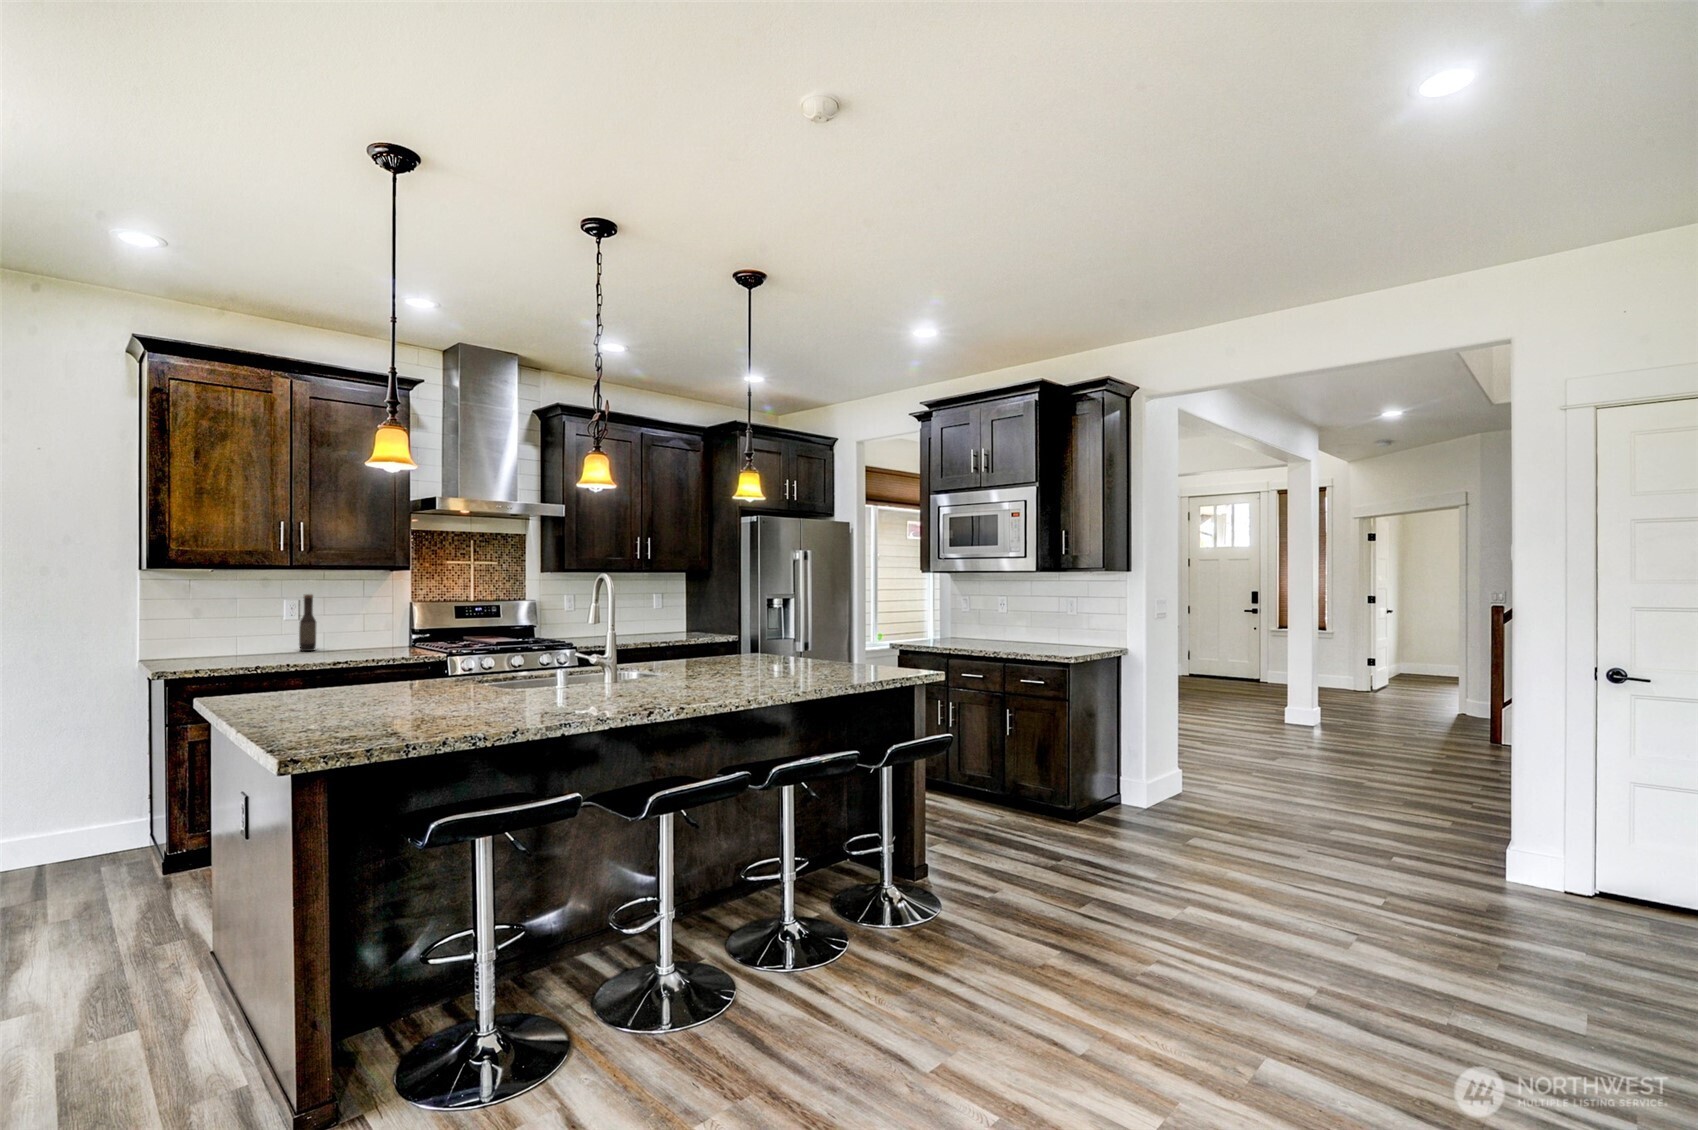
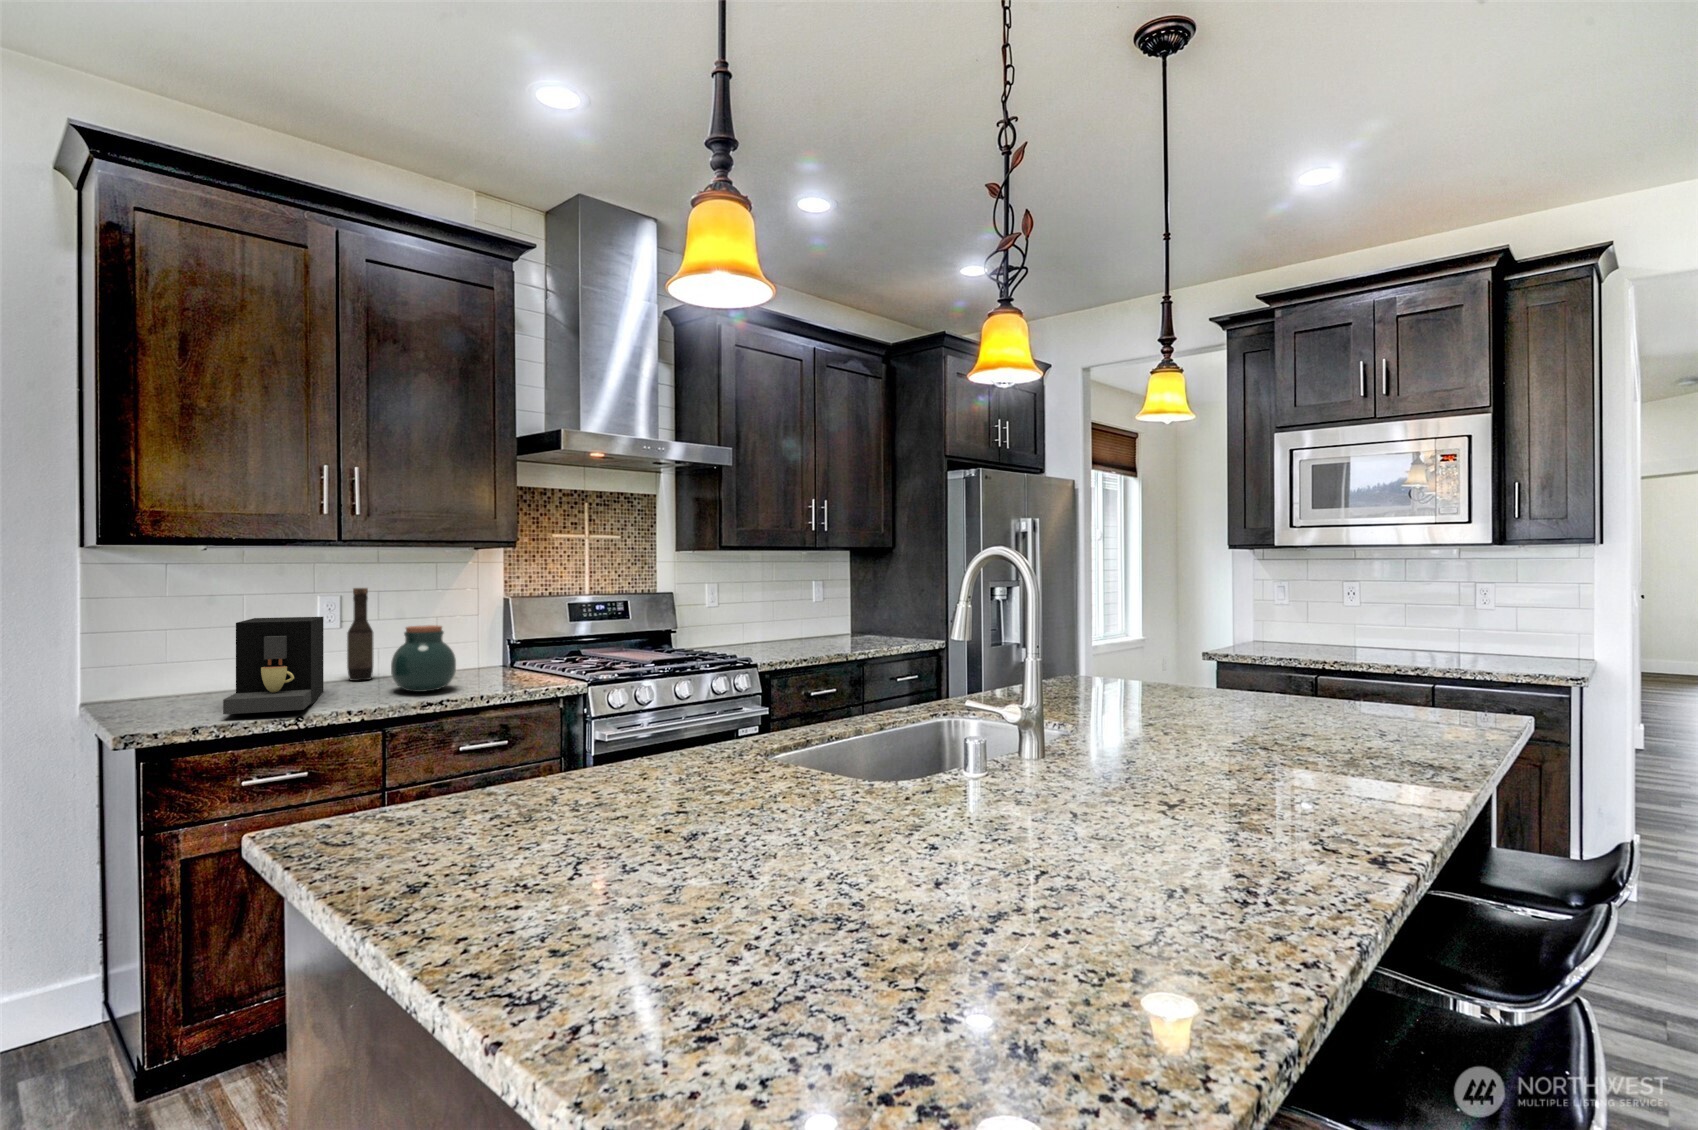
coffee maker: none [215,611,282,664] -> present [223,617,324,714]
jar: none [322,617,363,657] -> present [391,625,456,692]

